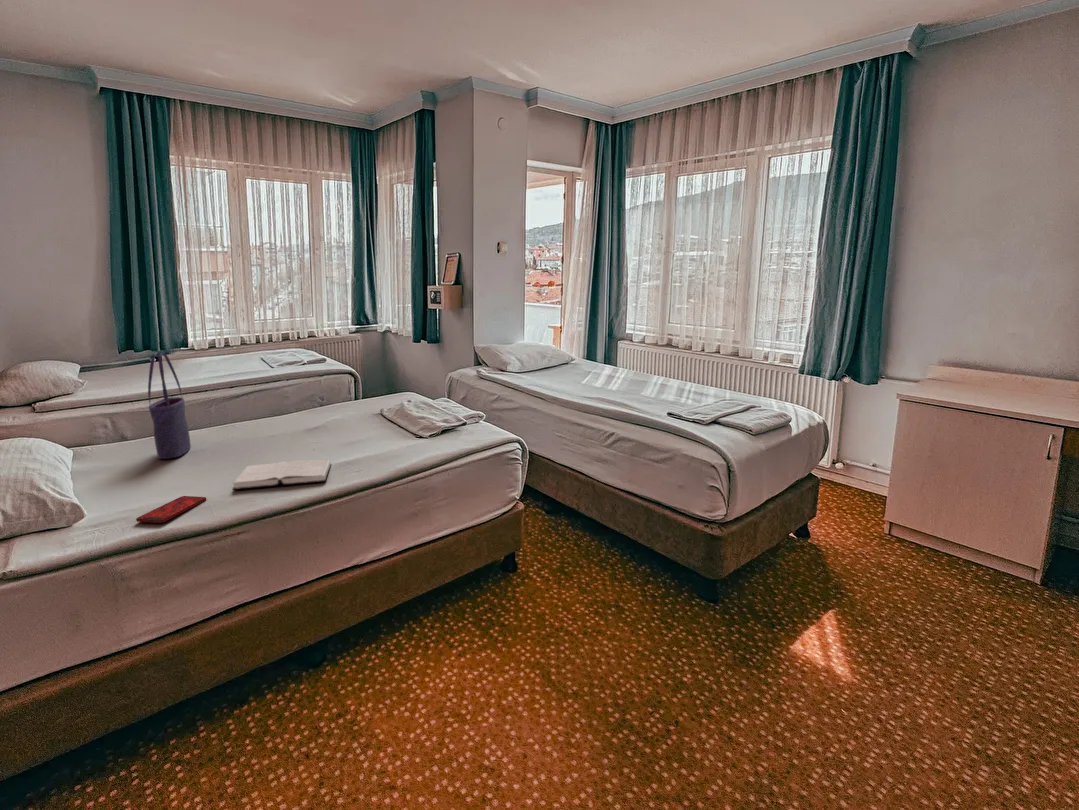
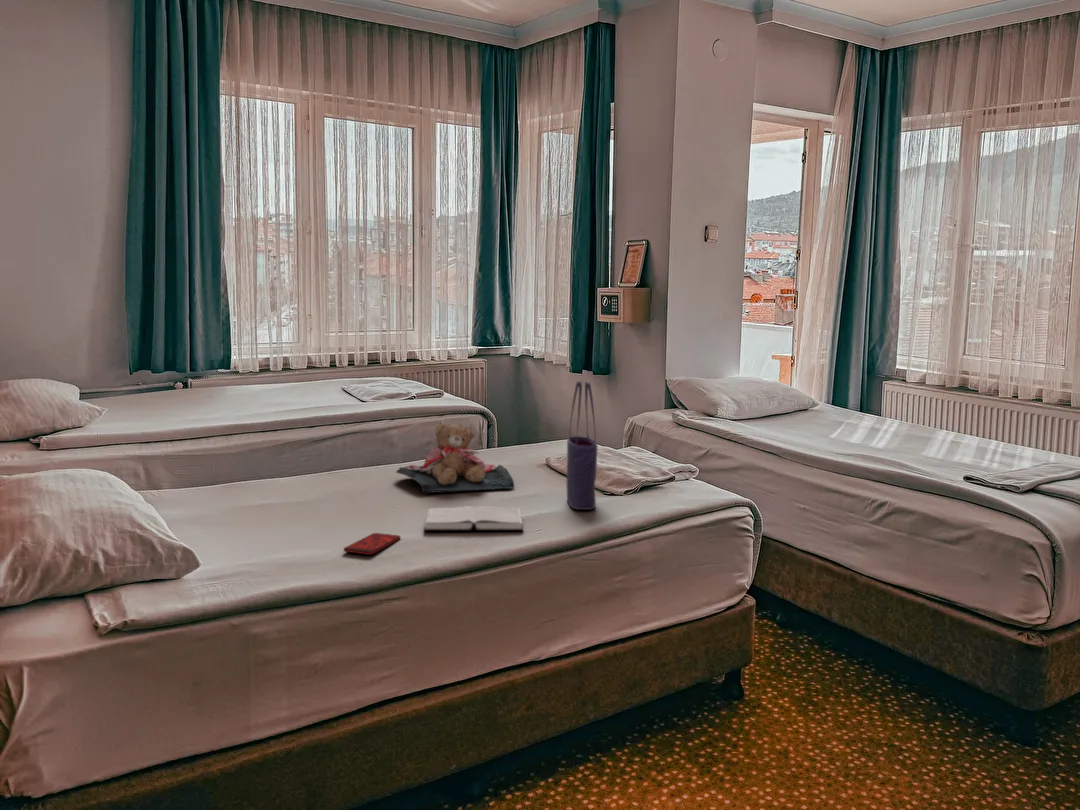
tote bag: present [148,353,191,459] -> present [567,381,597,510]
teddy bear: none [235,389,337,450] -> present [396,423,514,493]

